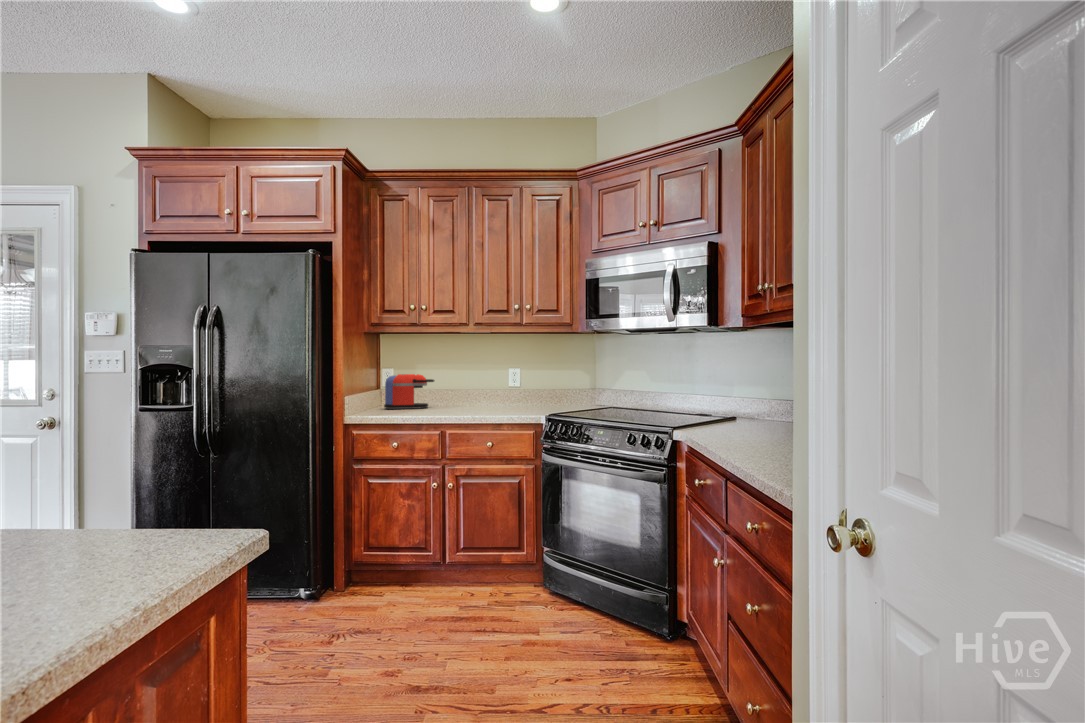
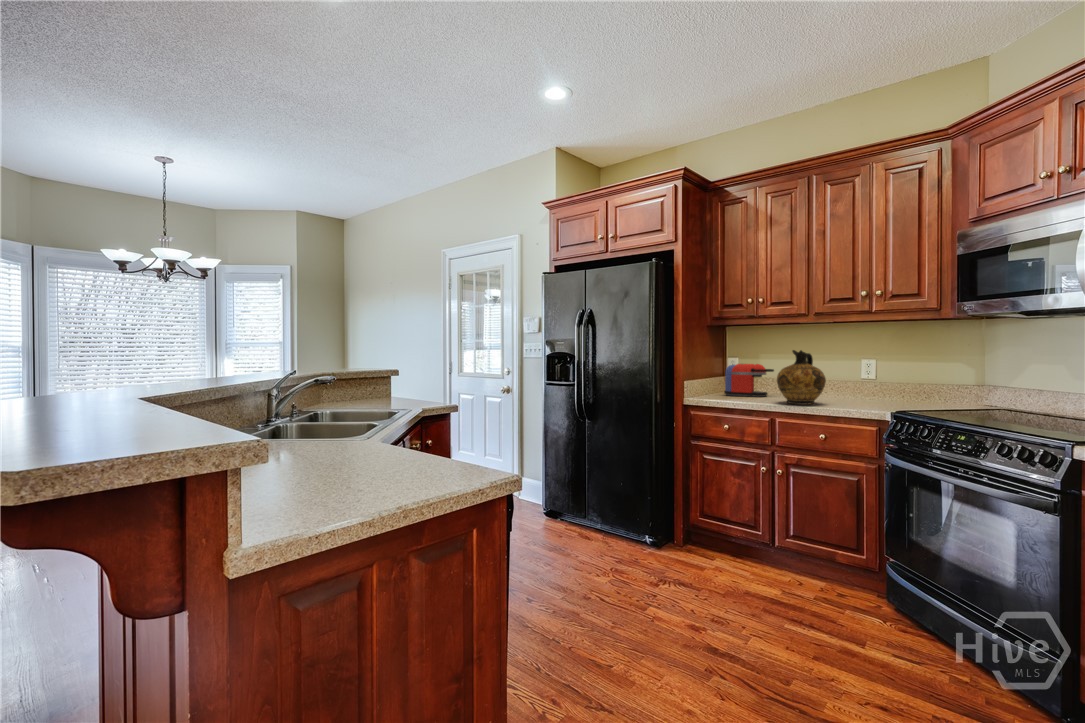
ceramic jug: none [444,360,487,414] -> present [777,350,826,405]

